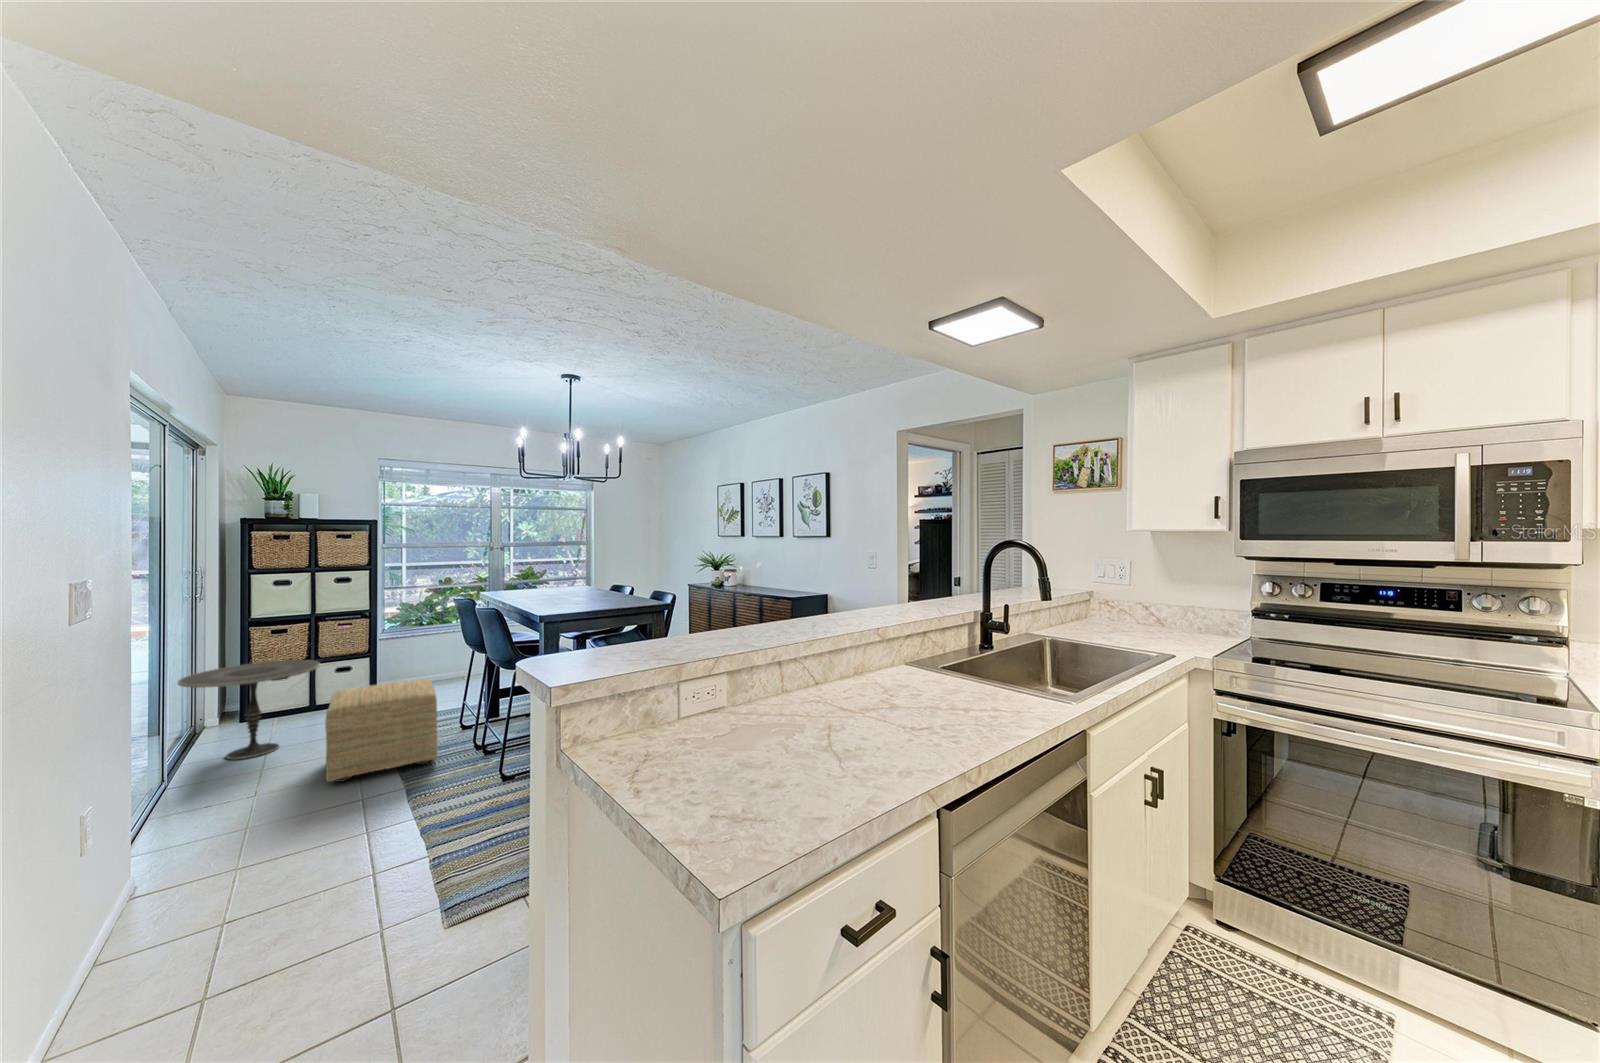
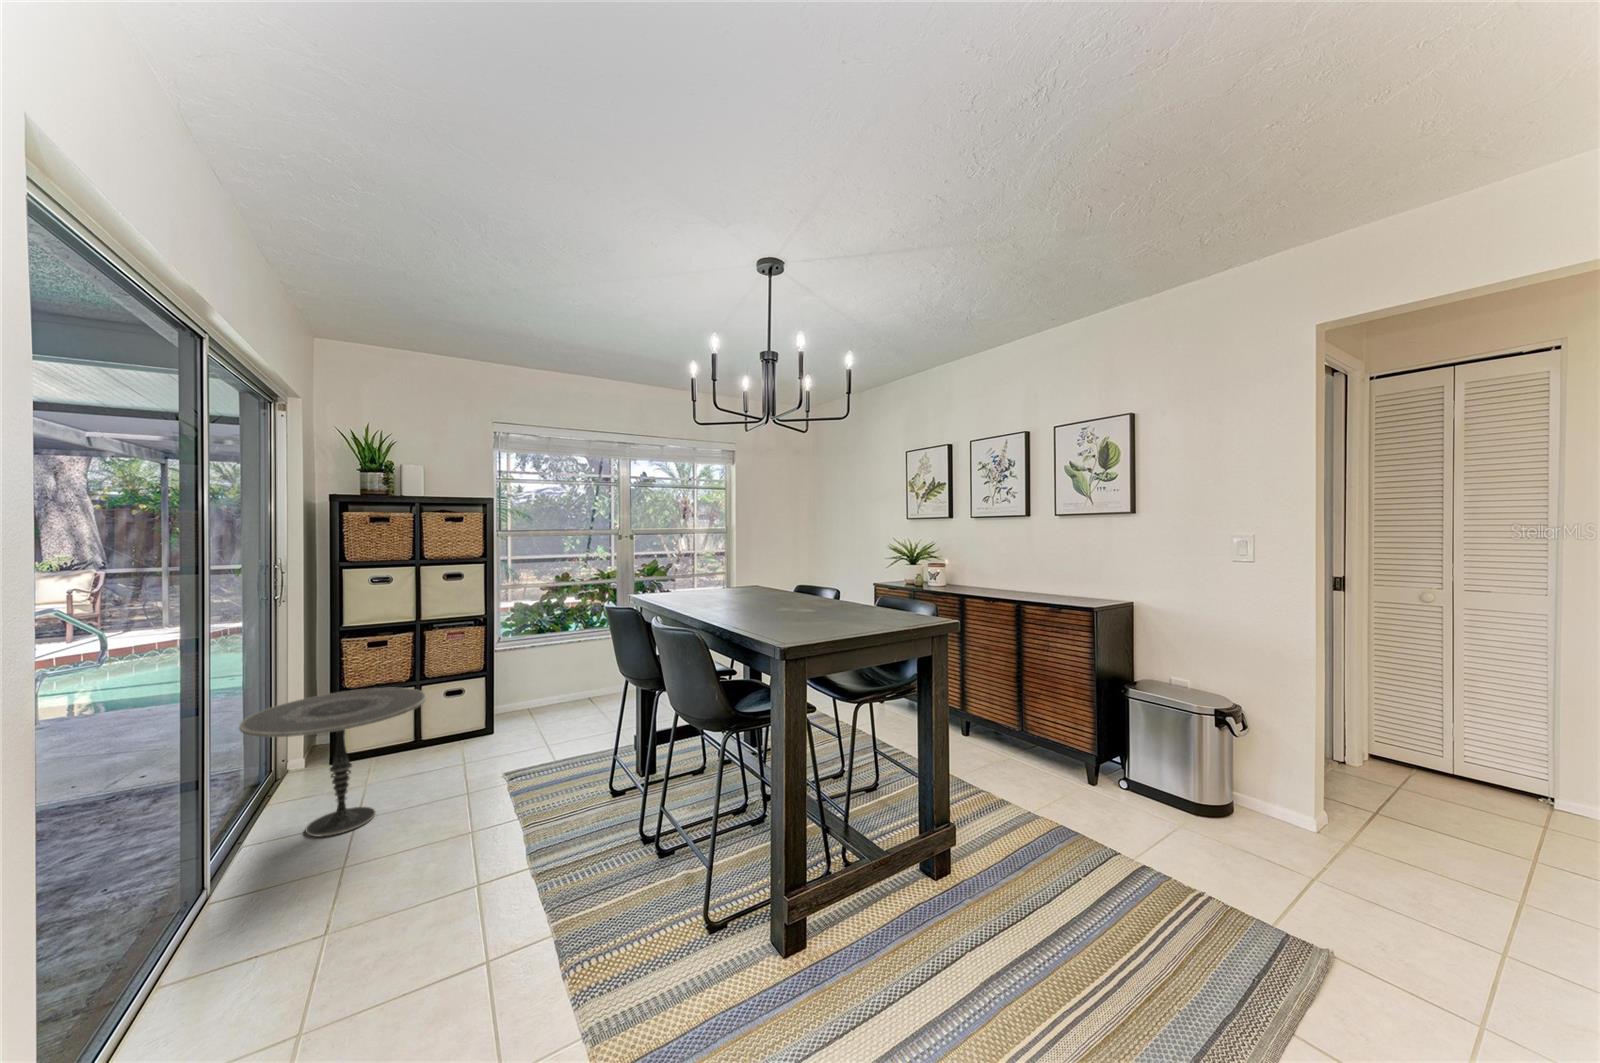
ottoman: present [325,679,437,782] -> none [434,725,594,907]

